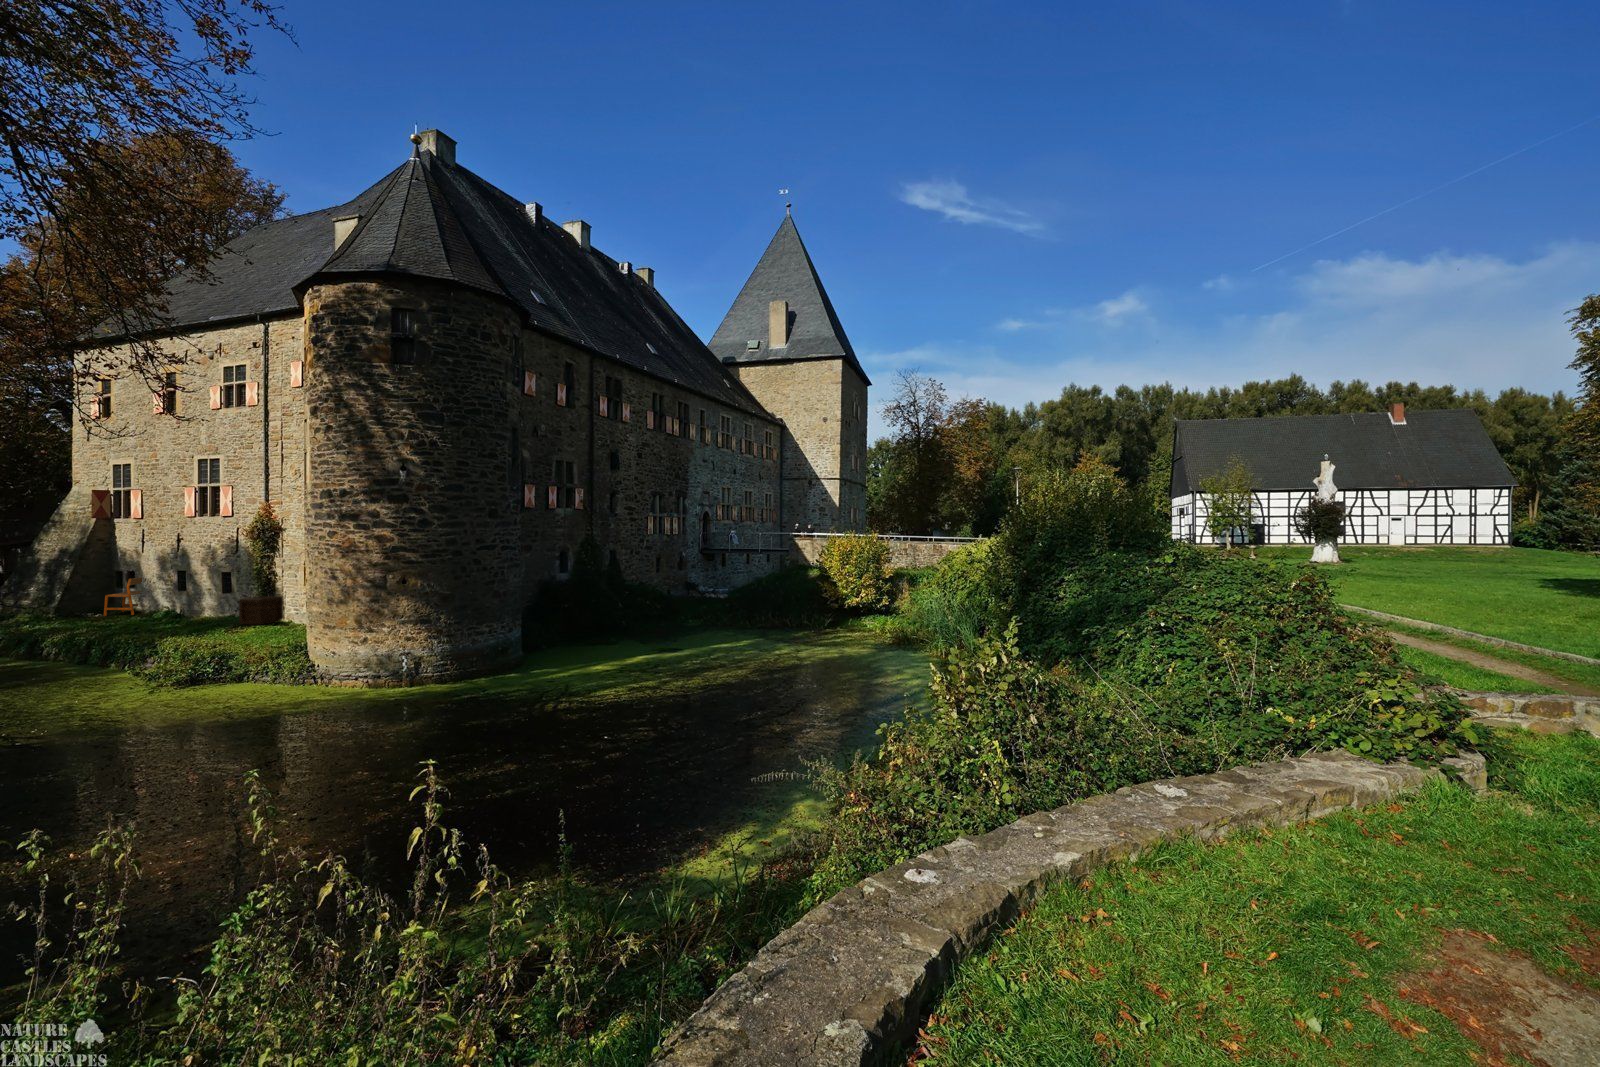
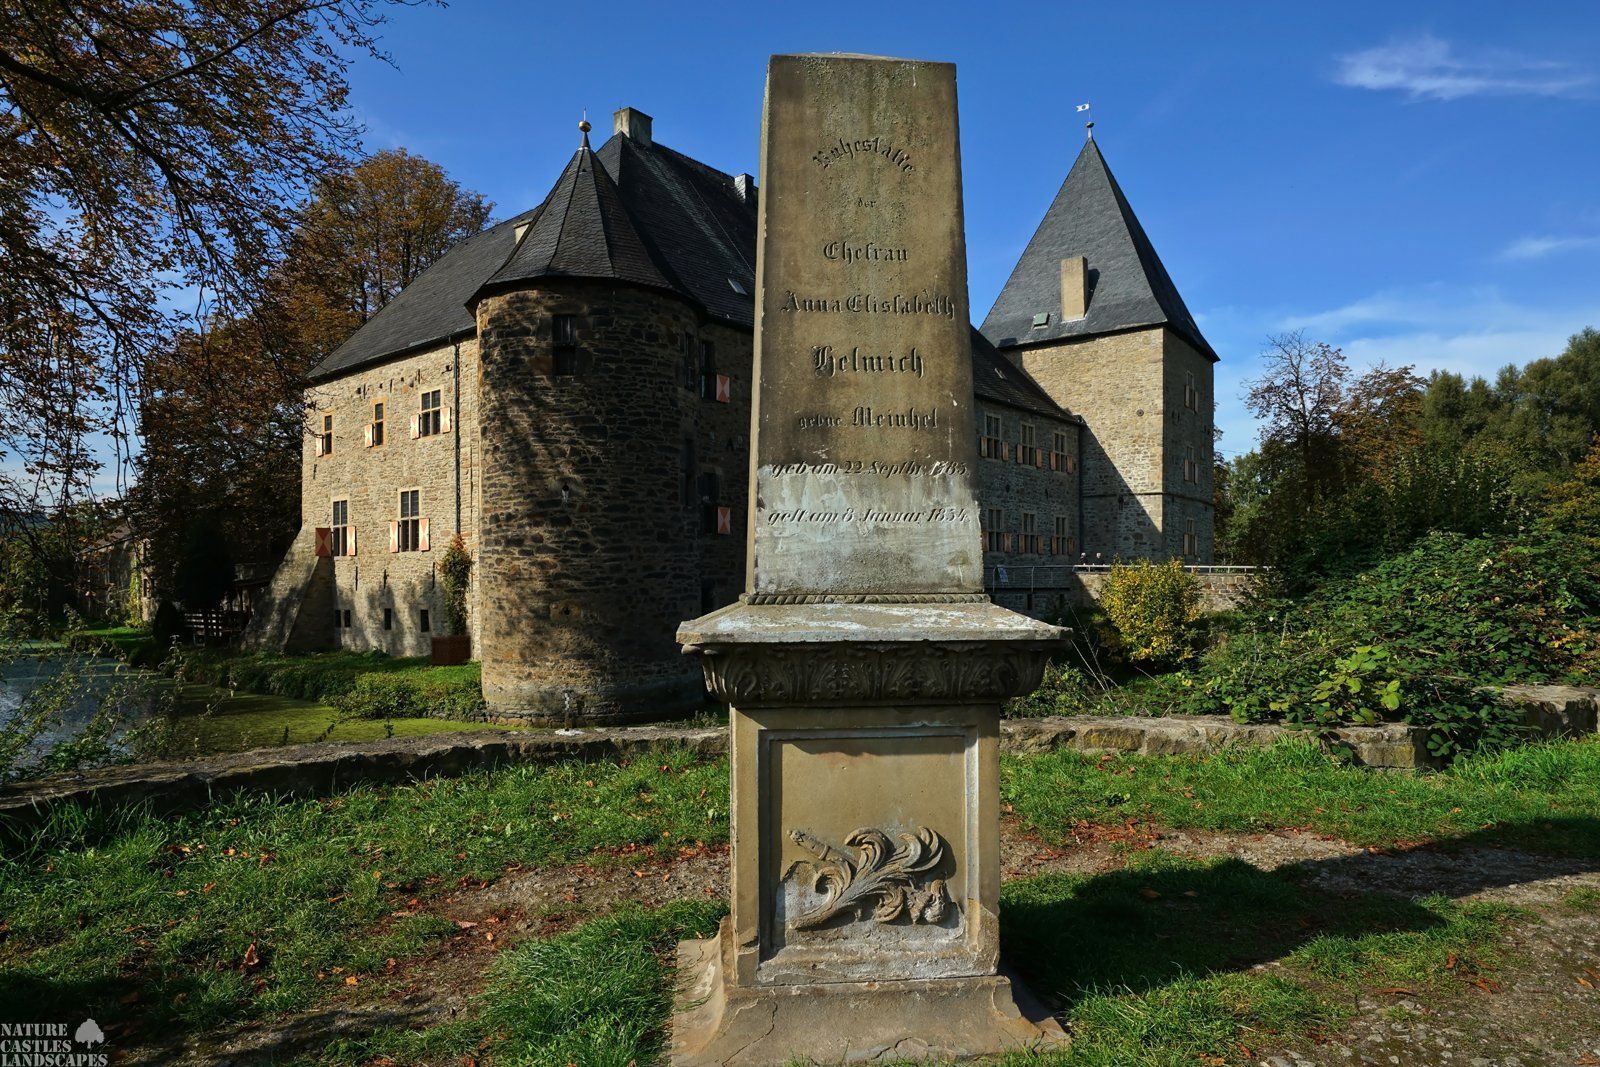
bench: present [104,577,142,616] -> none [322,616,362,656]

